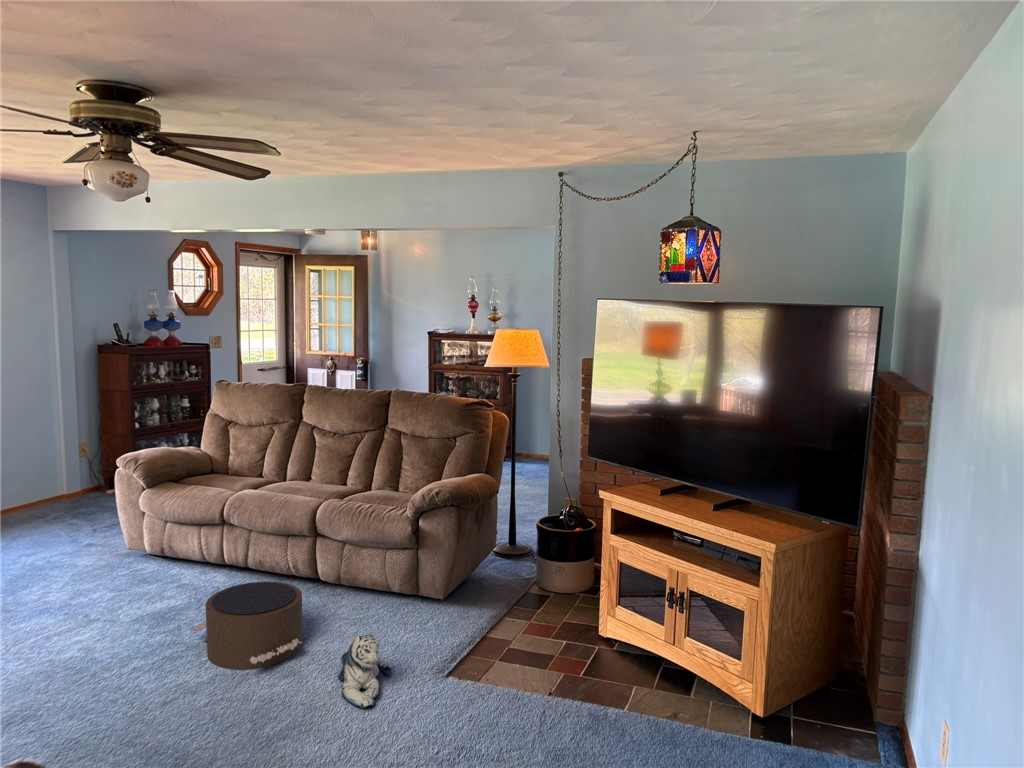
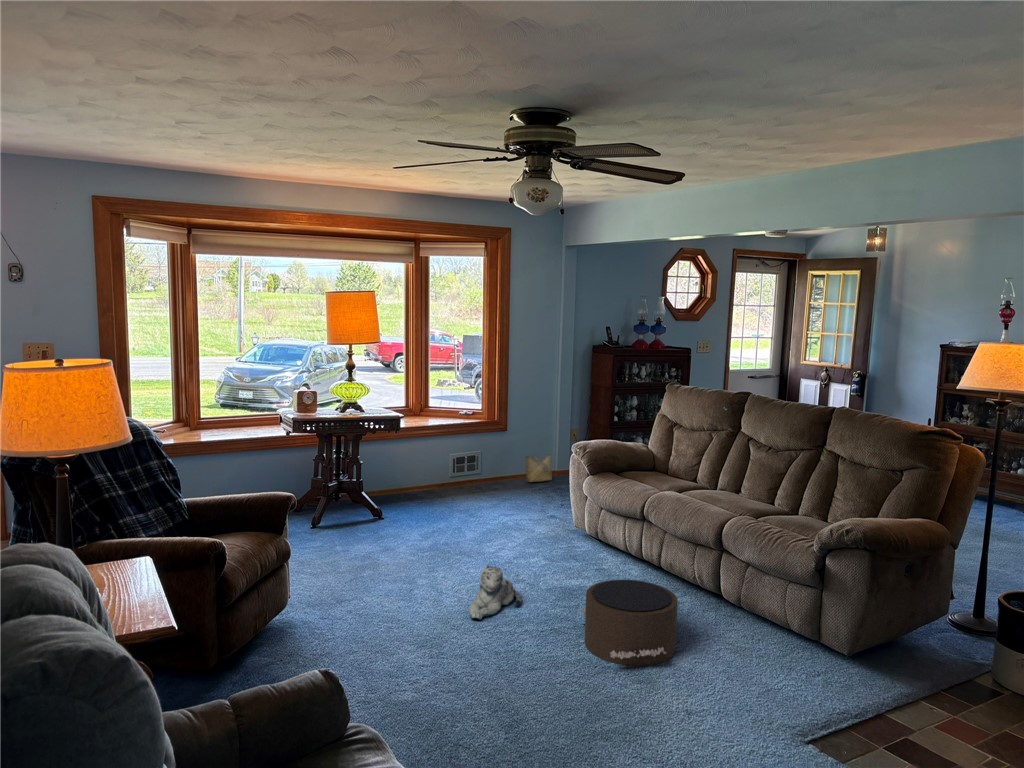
woven basket: none [29,461,65,510] -> present [526,454,552,482]
plush toy: present [337,635,391,708] -> present [469,565,522,619]

